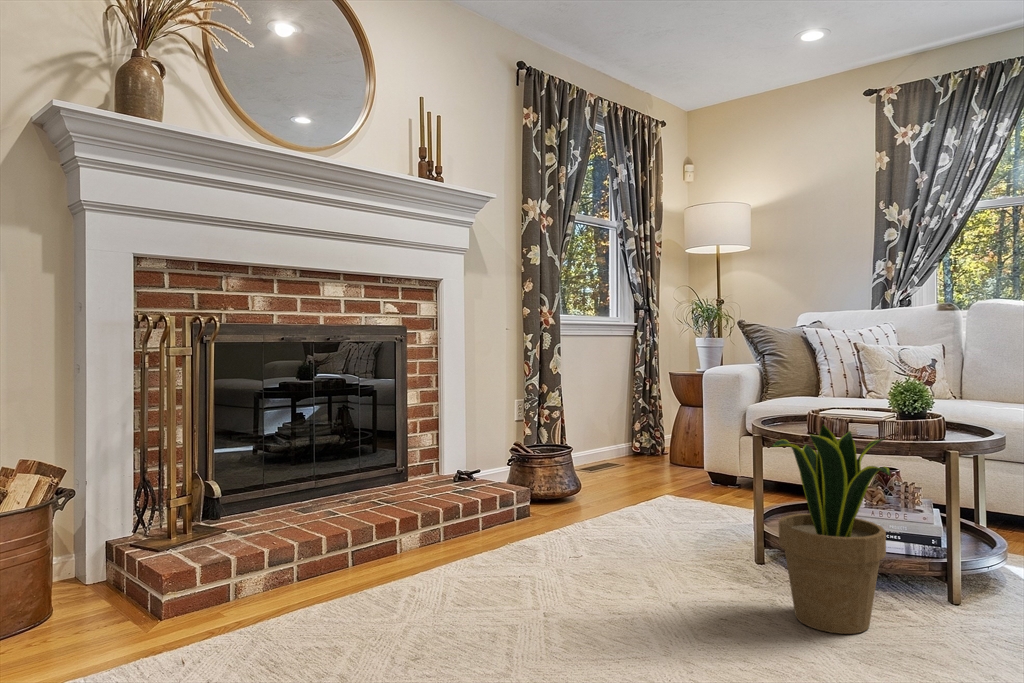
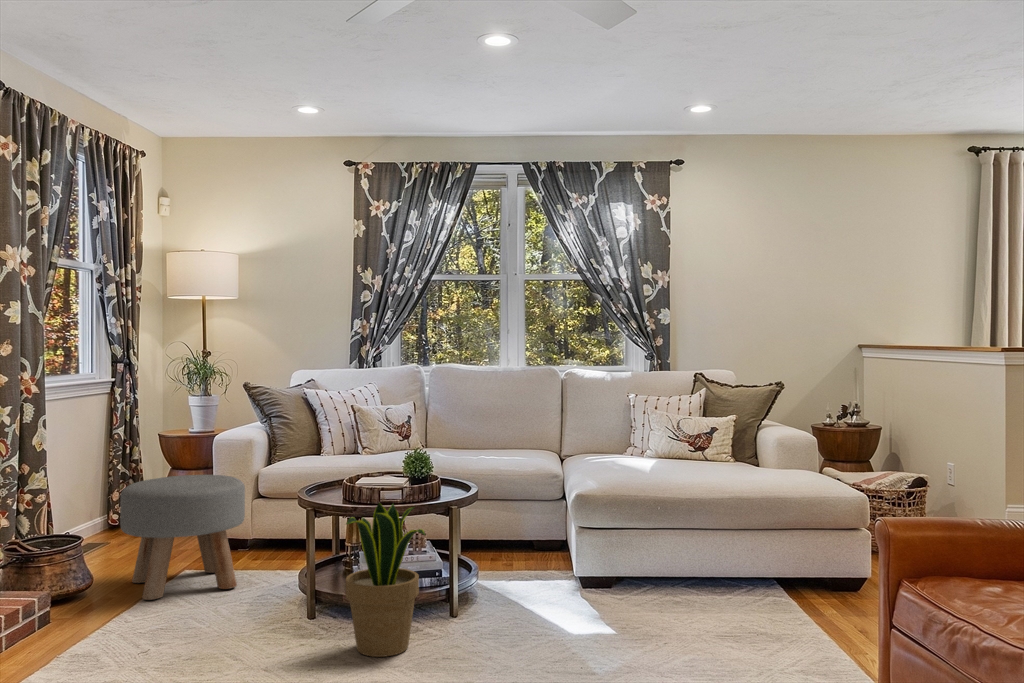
ottoman: none [599,402,717,518] -> present [120,475,245,600]

